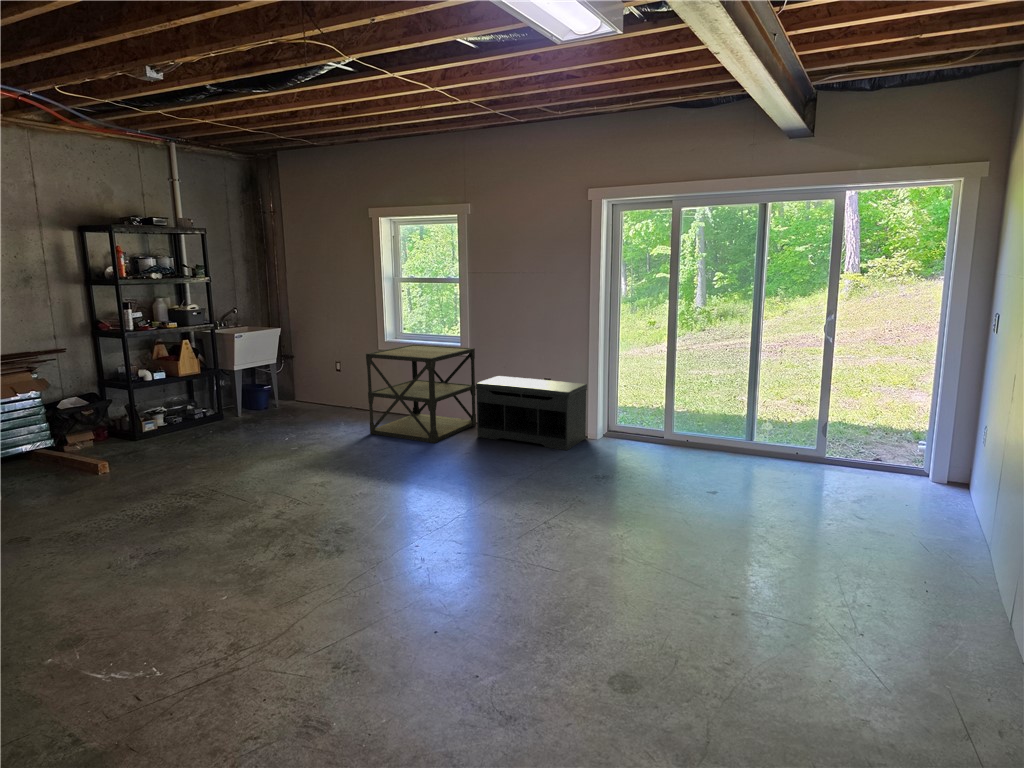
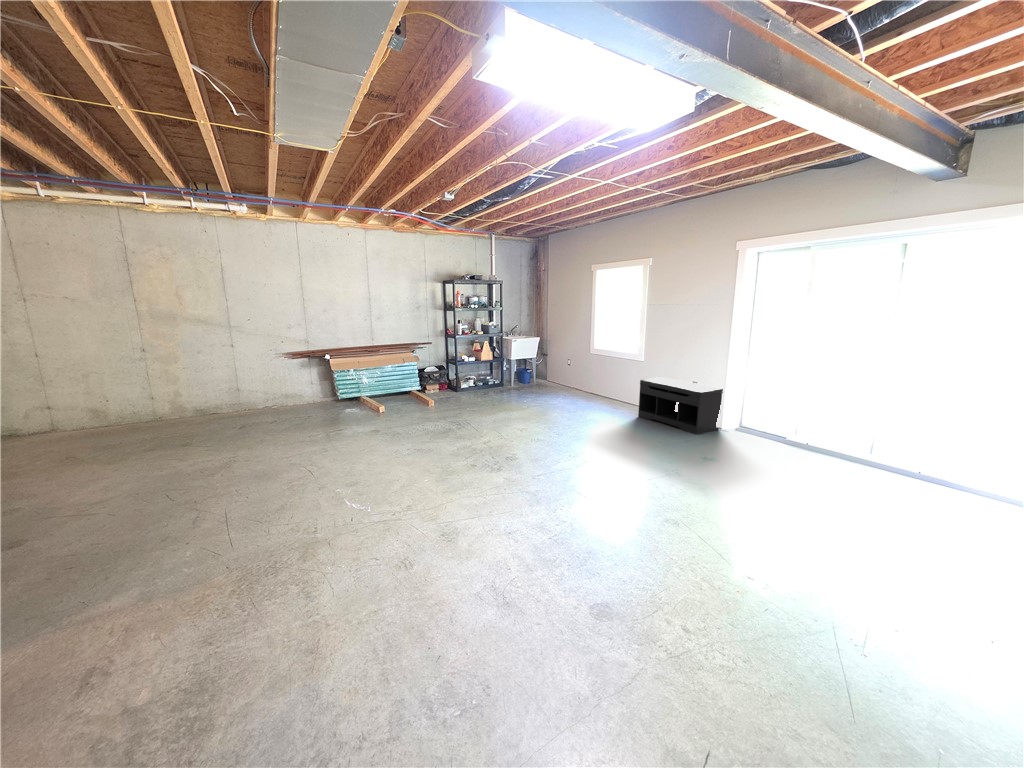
shelving unit: present [366,344,476,443] -> none [573,352,647,416]

